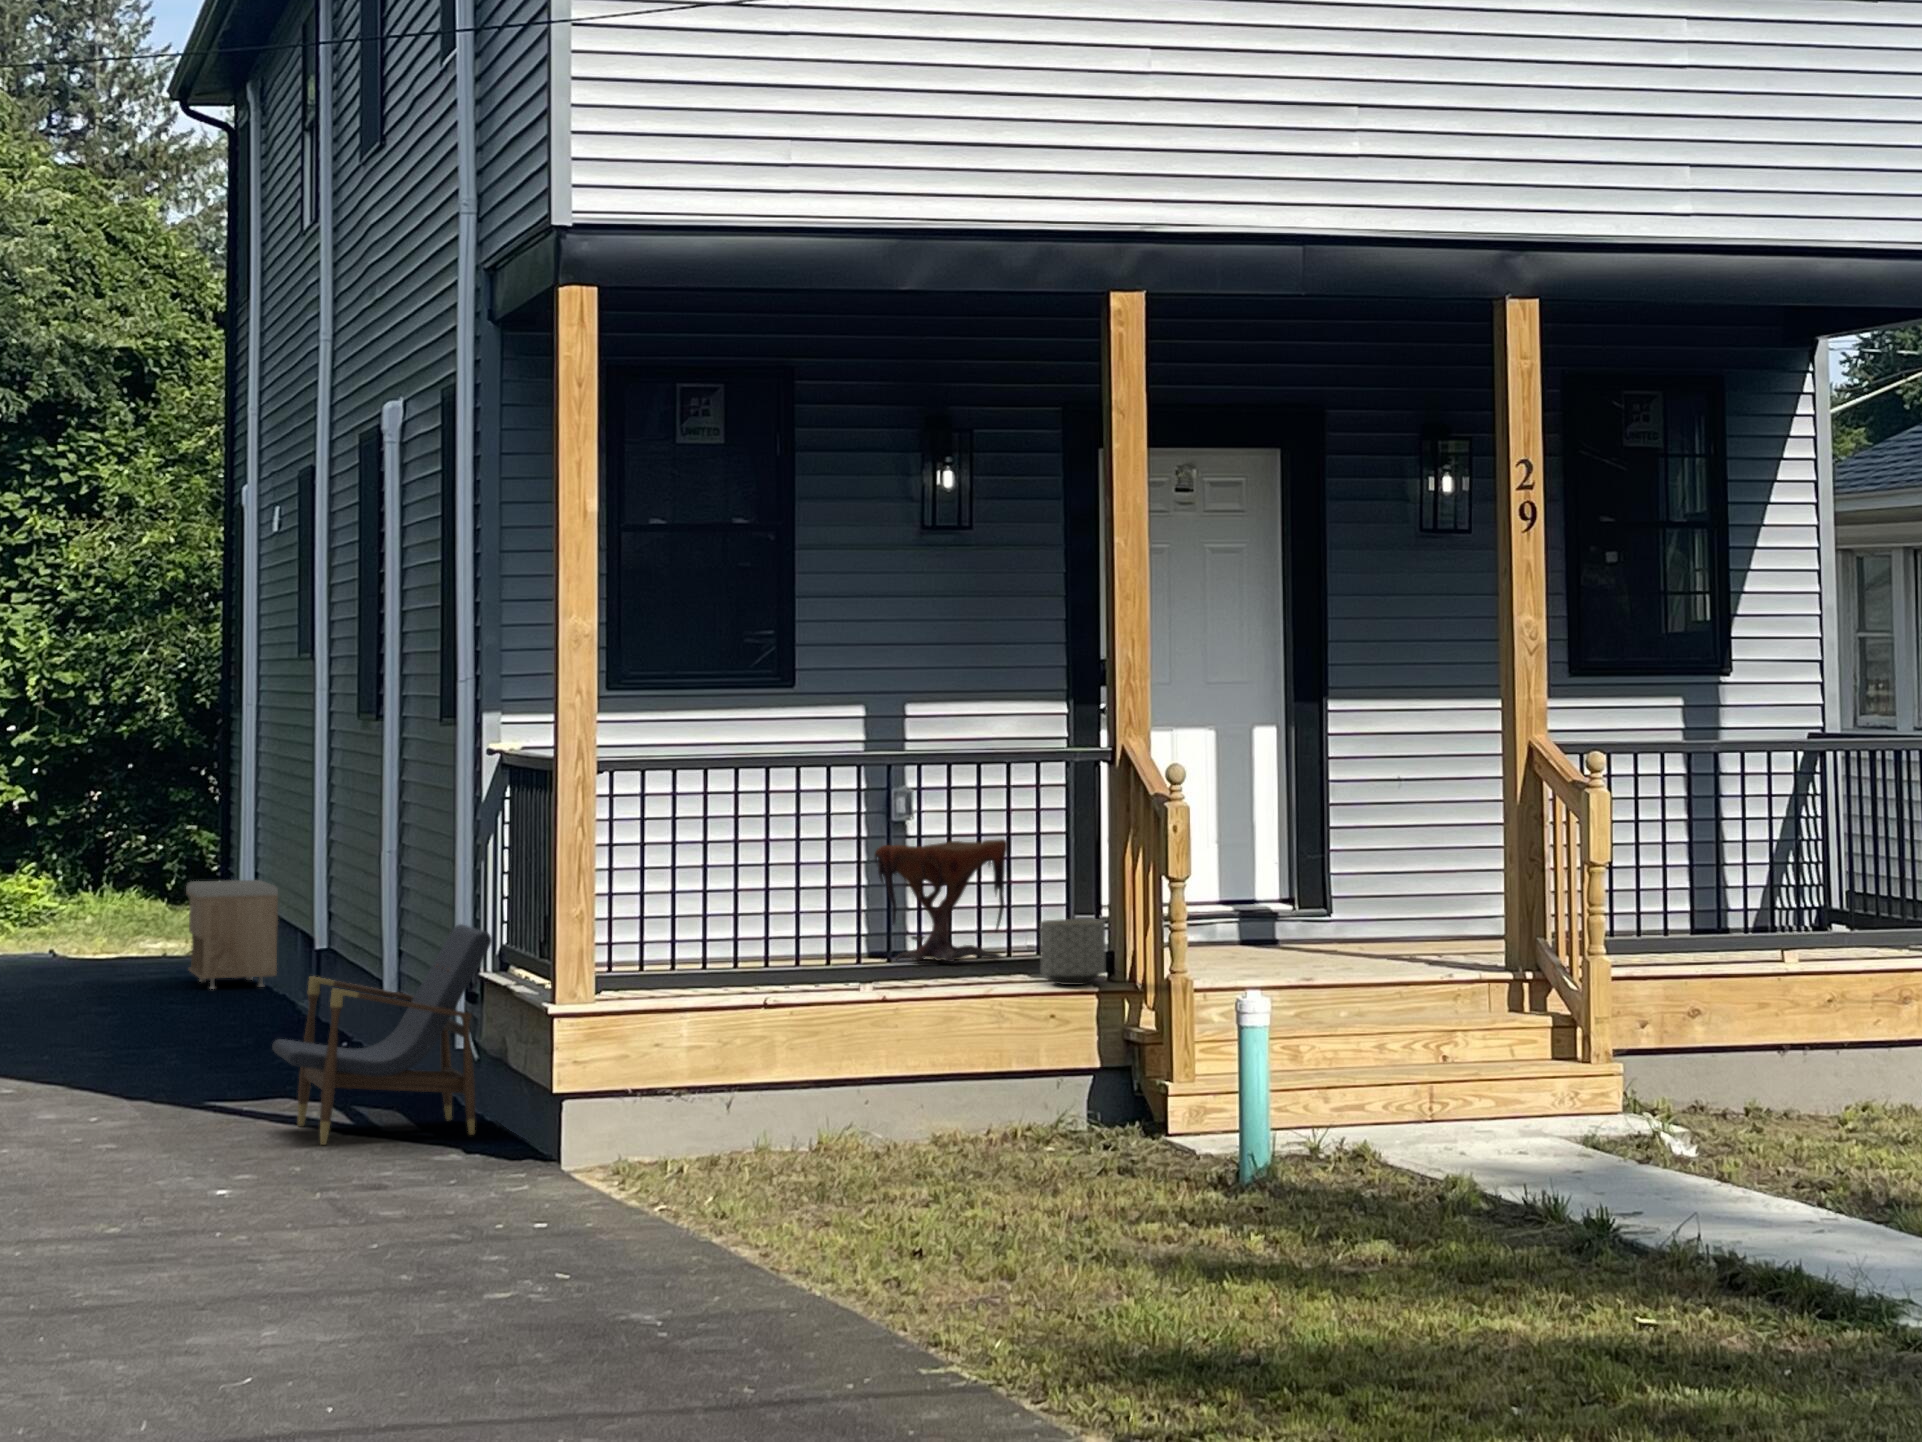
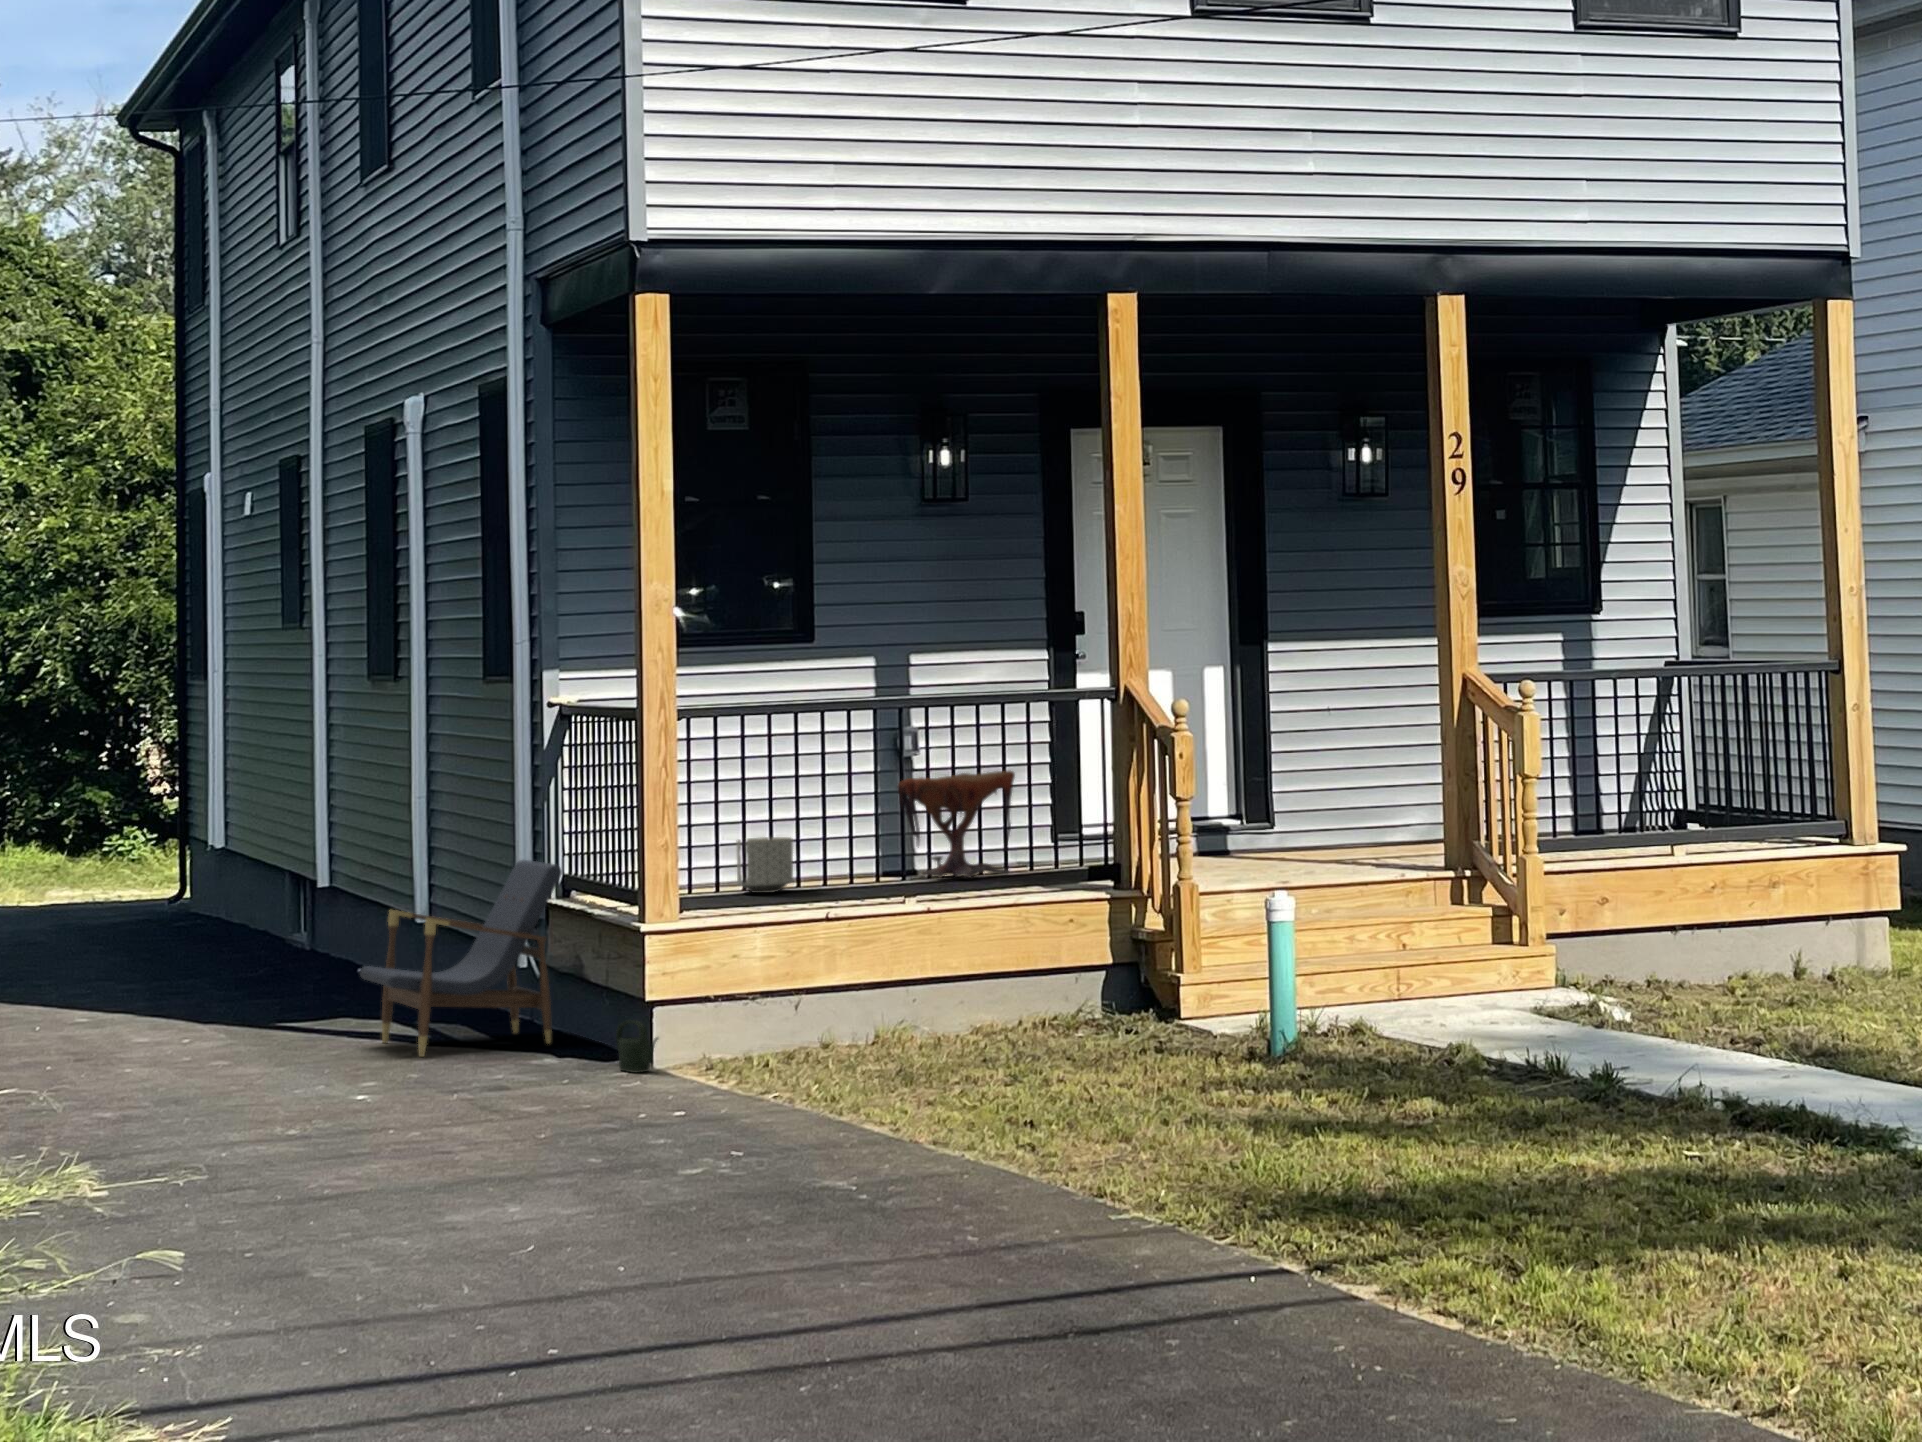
storage bench: present [186,880,278,989] -> none [144,835,238,936]
planter: present [1040,919,1106,985] -> present [736,837,793,893]
watering can: none [517,1115,556,1175] -> present [616,1020,658,1073]

